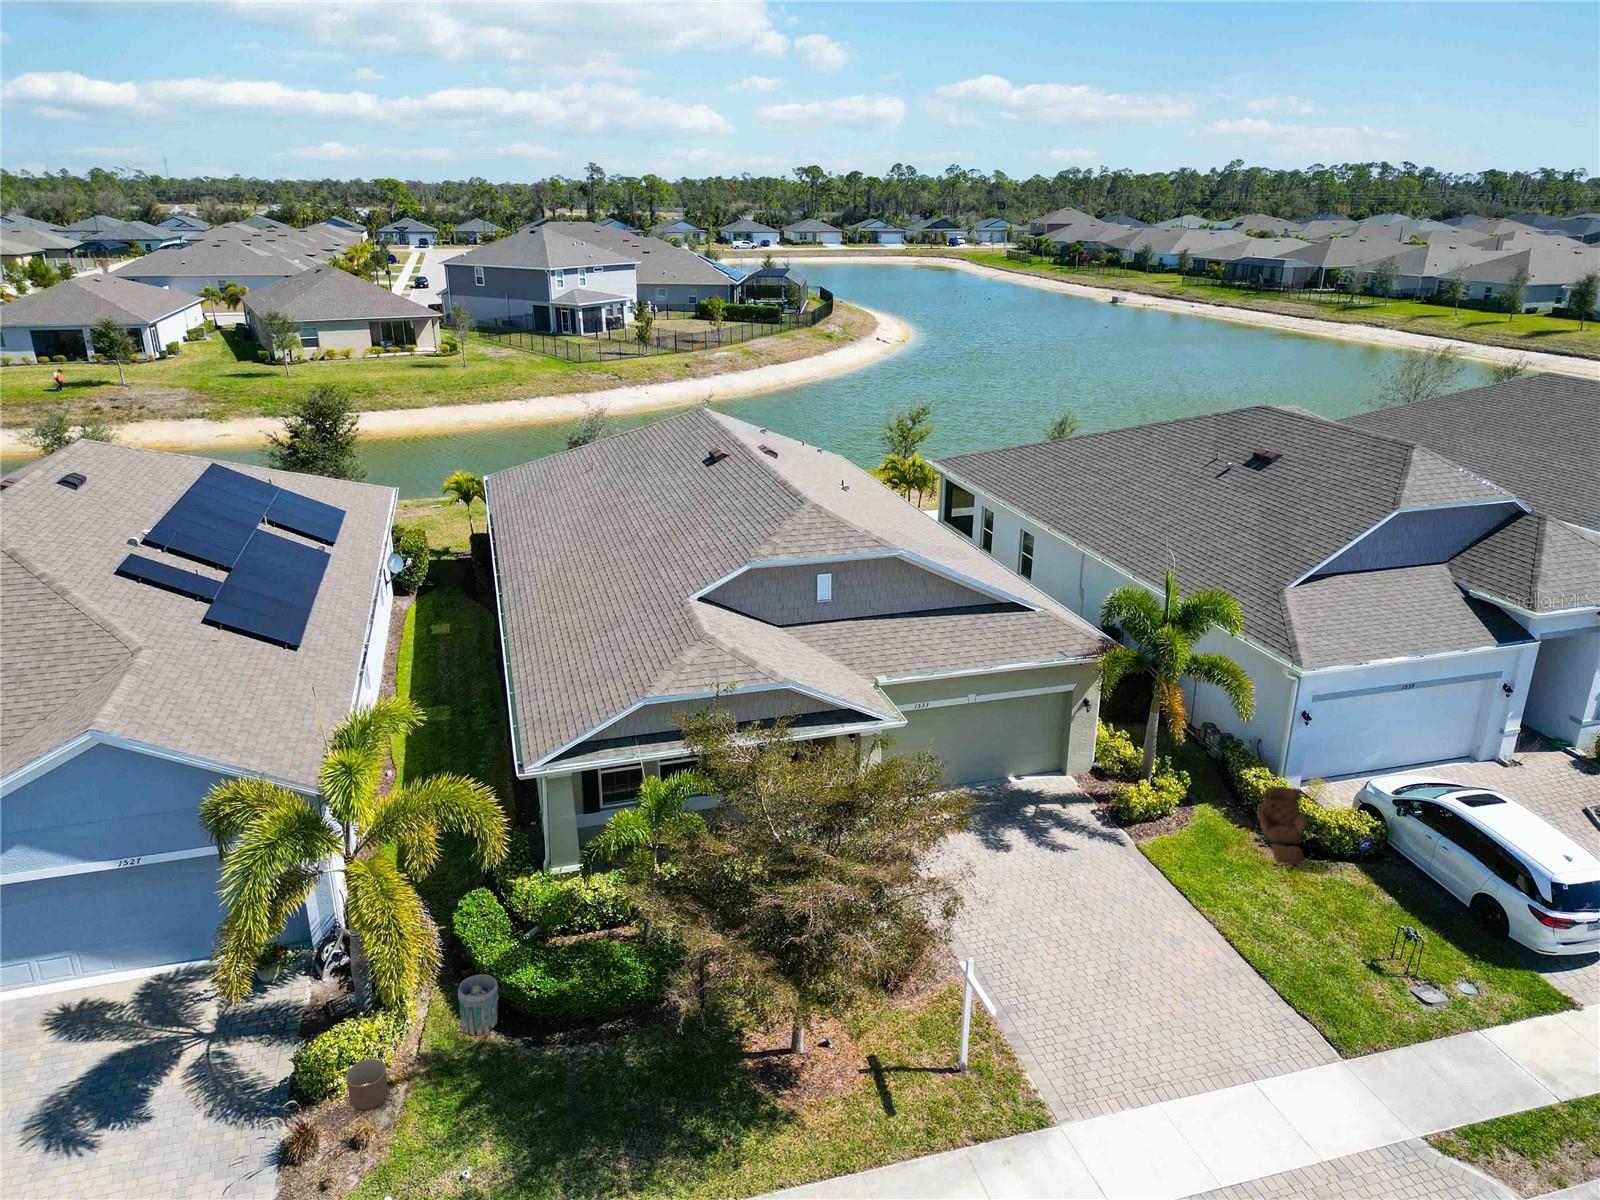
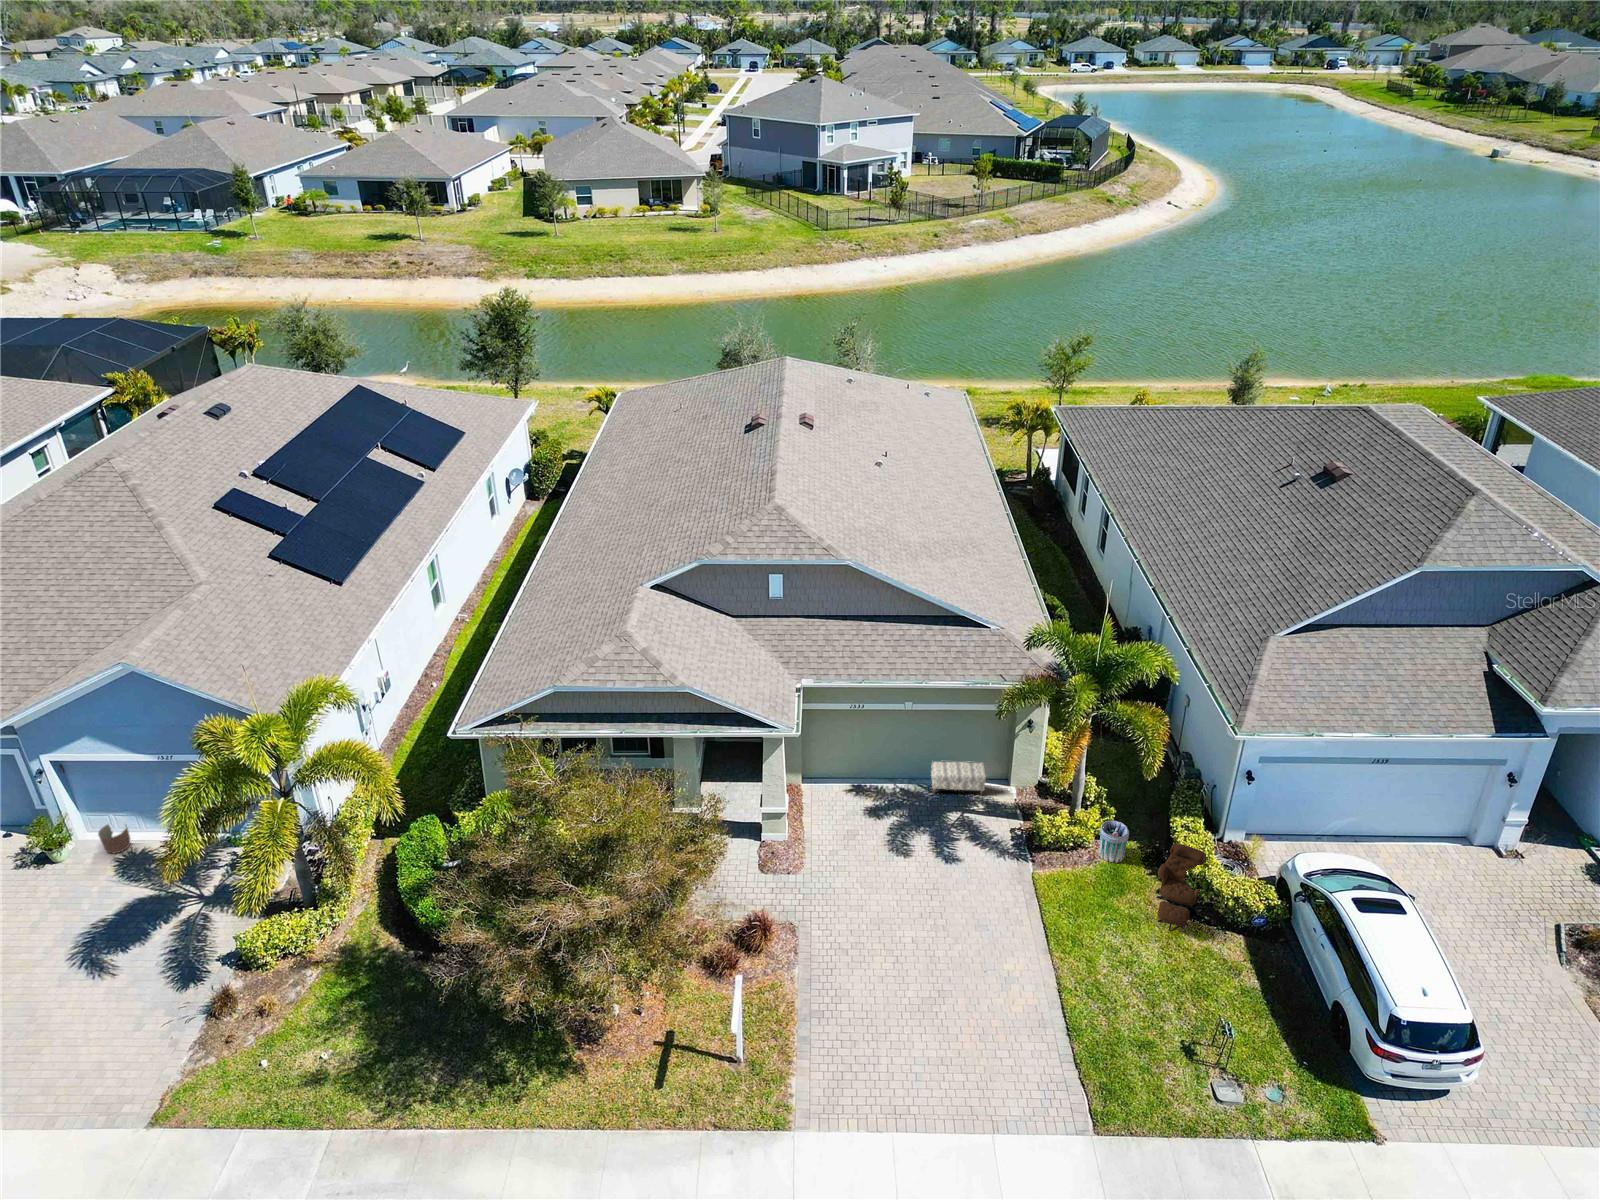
bench: none [988,754,1049,793] -> present [931,761,986,795]
trash can: present [458,975,499,1035] -> present [1099,821,1129,863]
planter: present [346,1059,388,1110] -> present [98,825,131,853]

